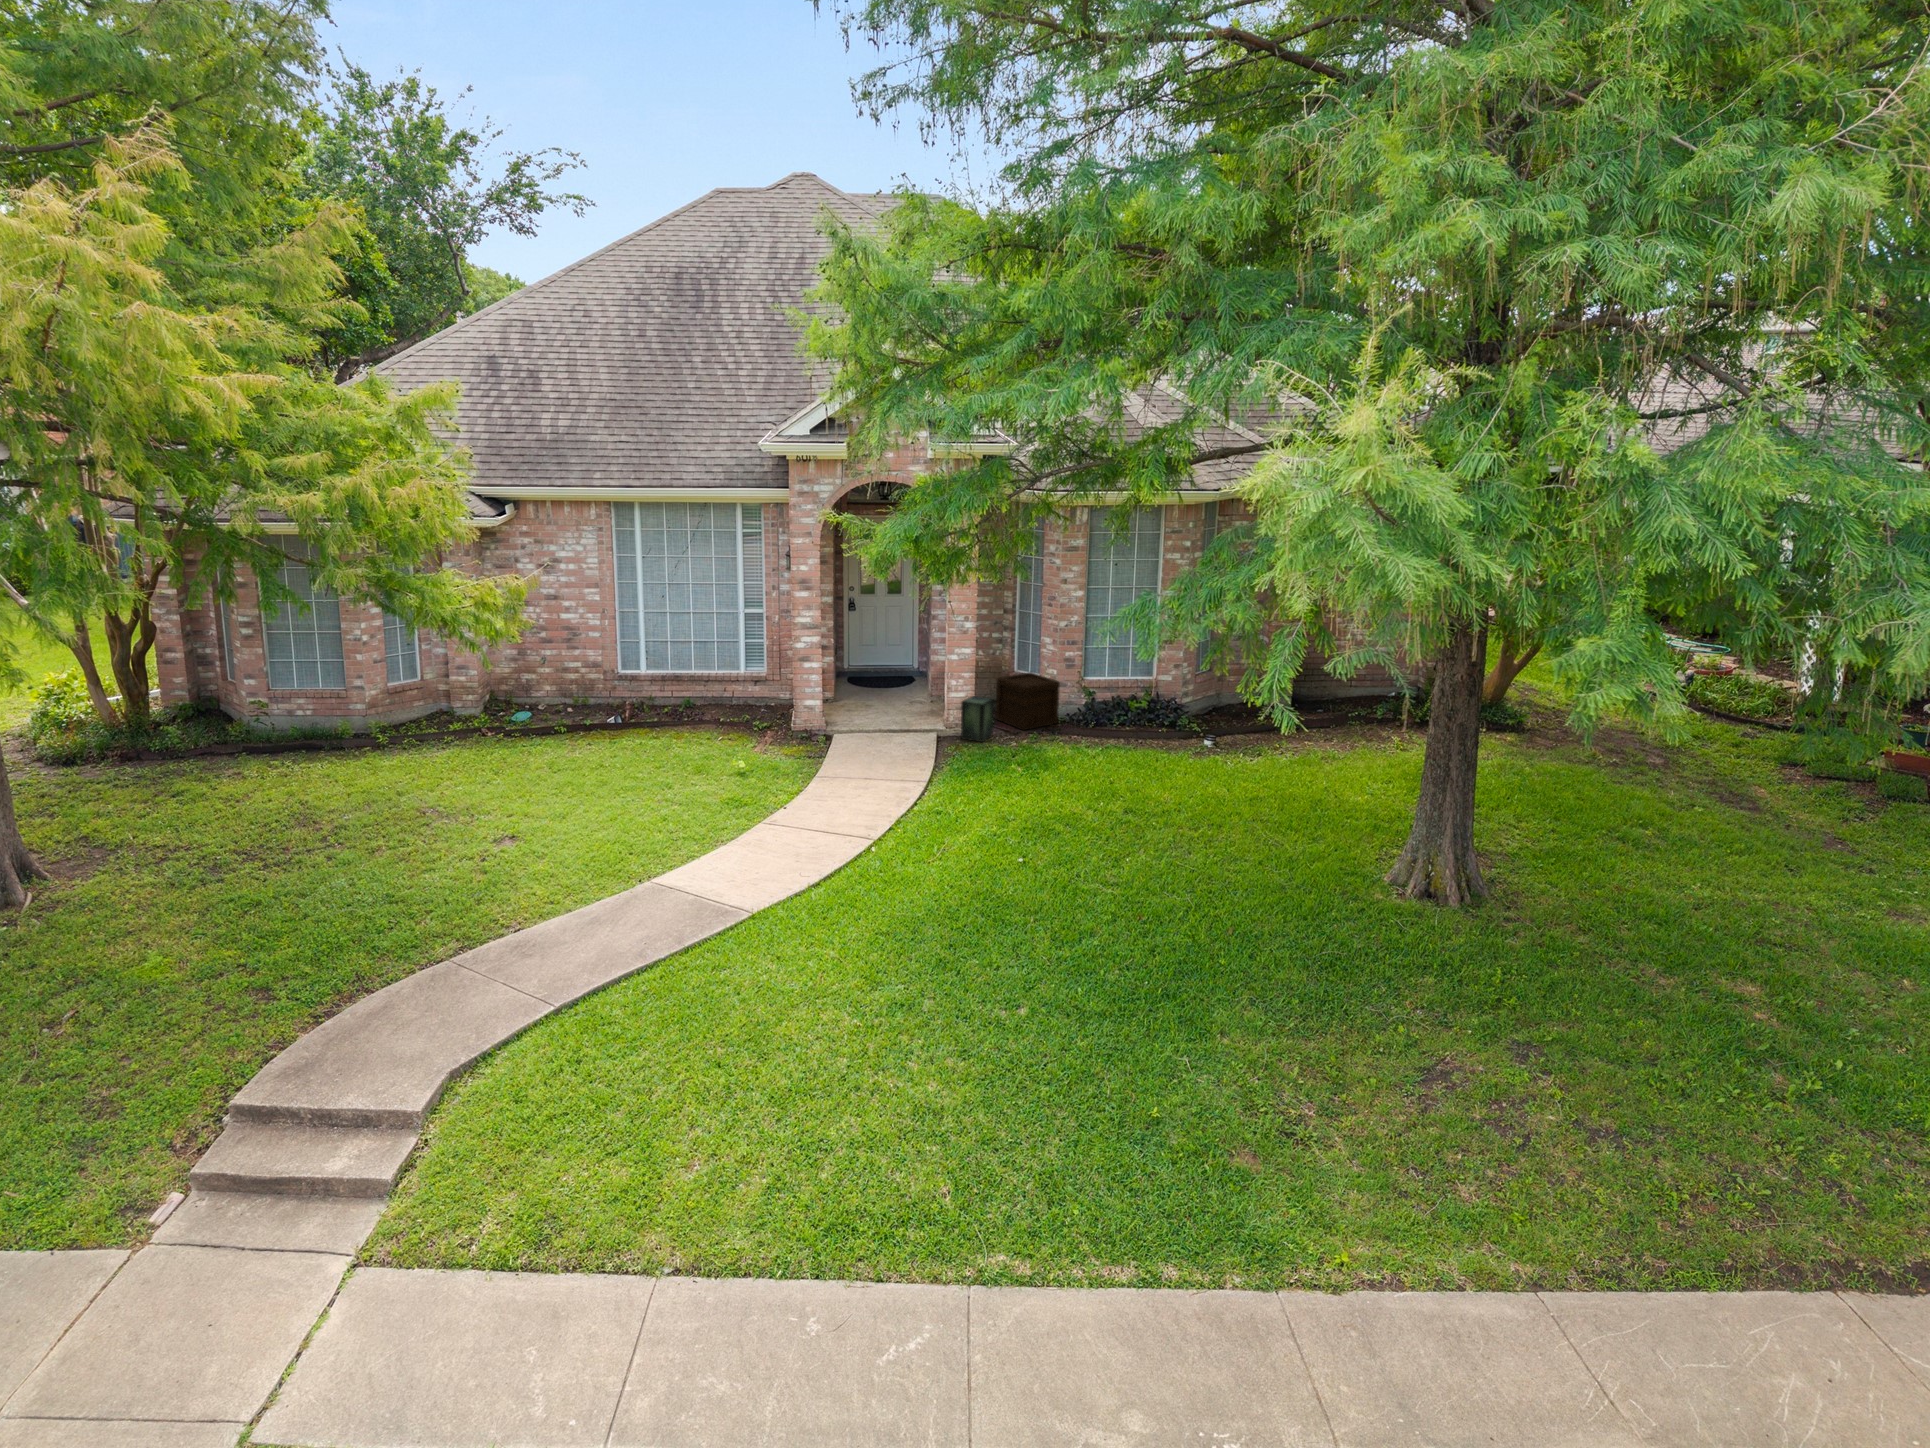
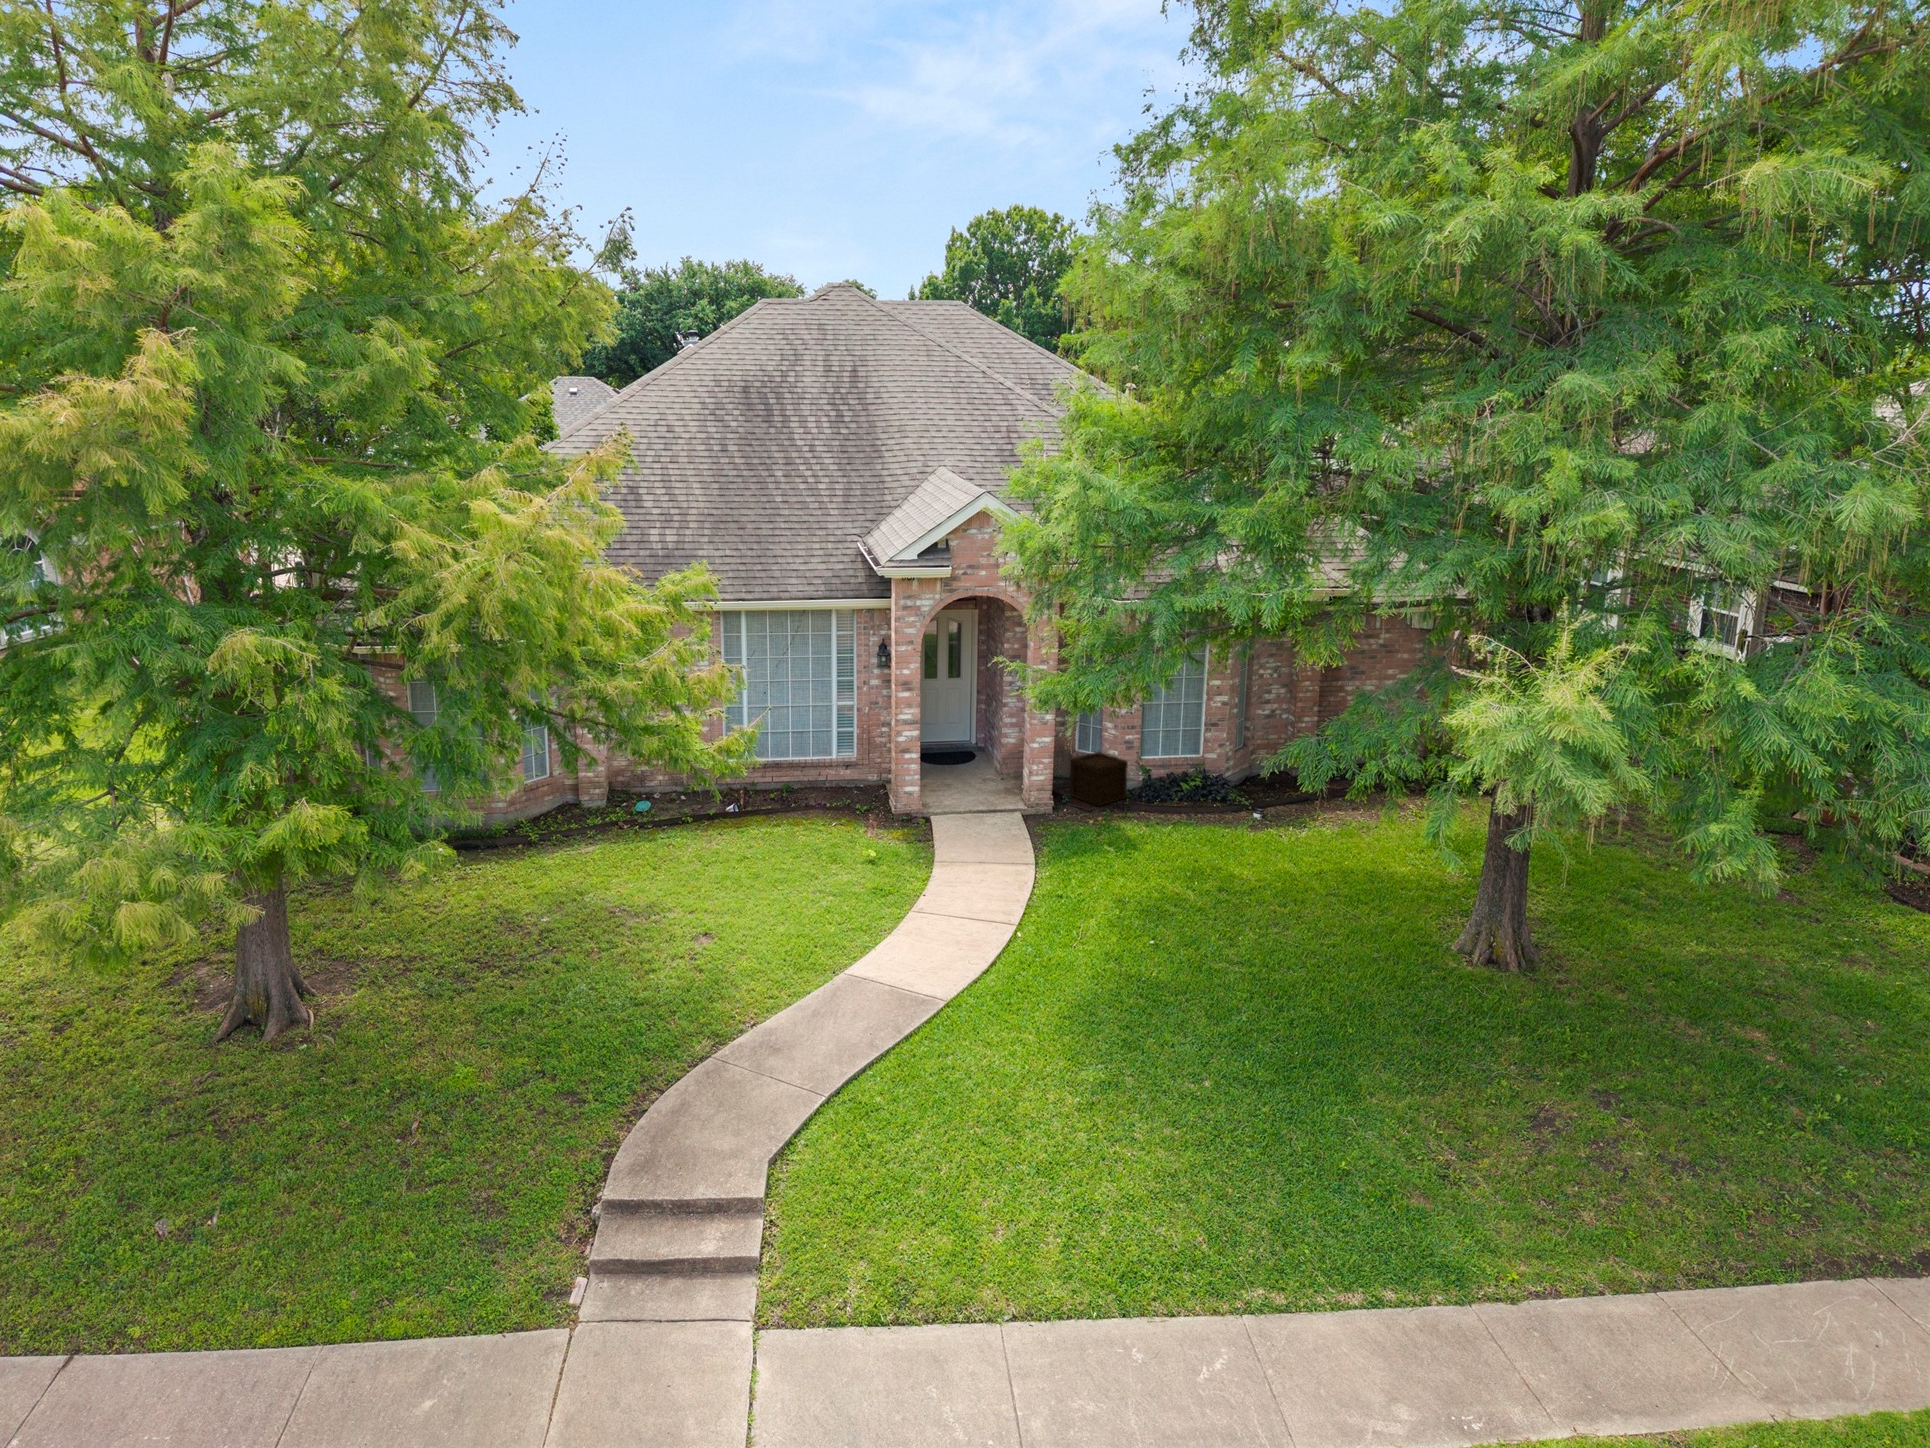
storage box: present [961,696,993,742] -> none [1046,778,1074,821]

